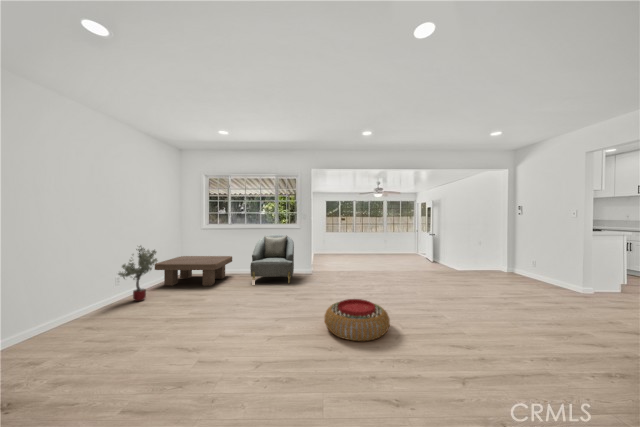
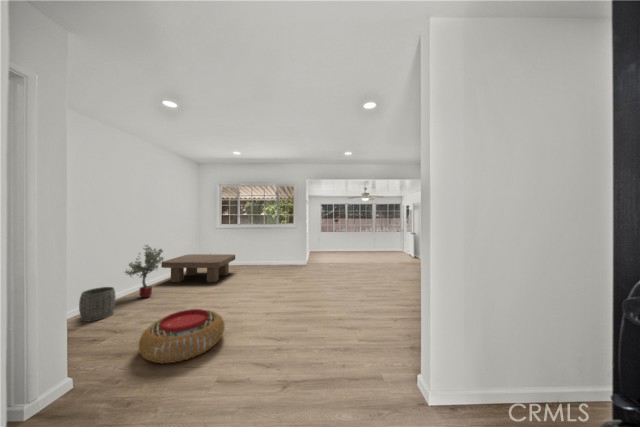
armchair: present [250,234,294,283] -> none [252,234,293,281]
woven basket: none [74,289,110,324] -> present [79,287,116,322]
pouf: present [324,299,390,341] -> present [139,309,225,363]

